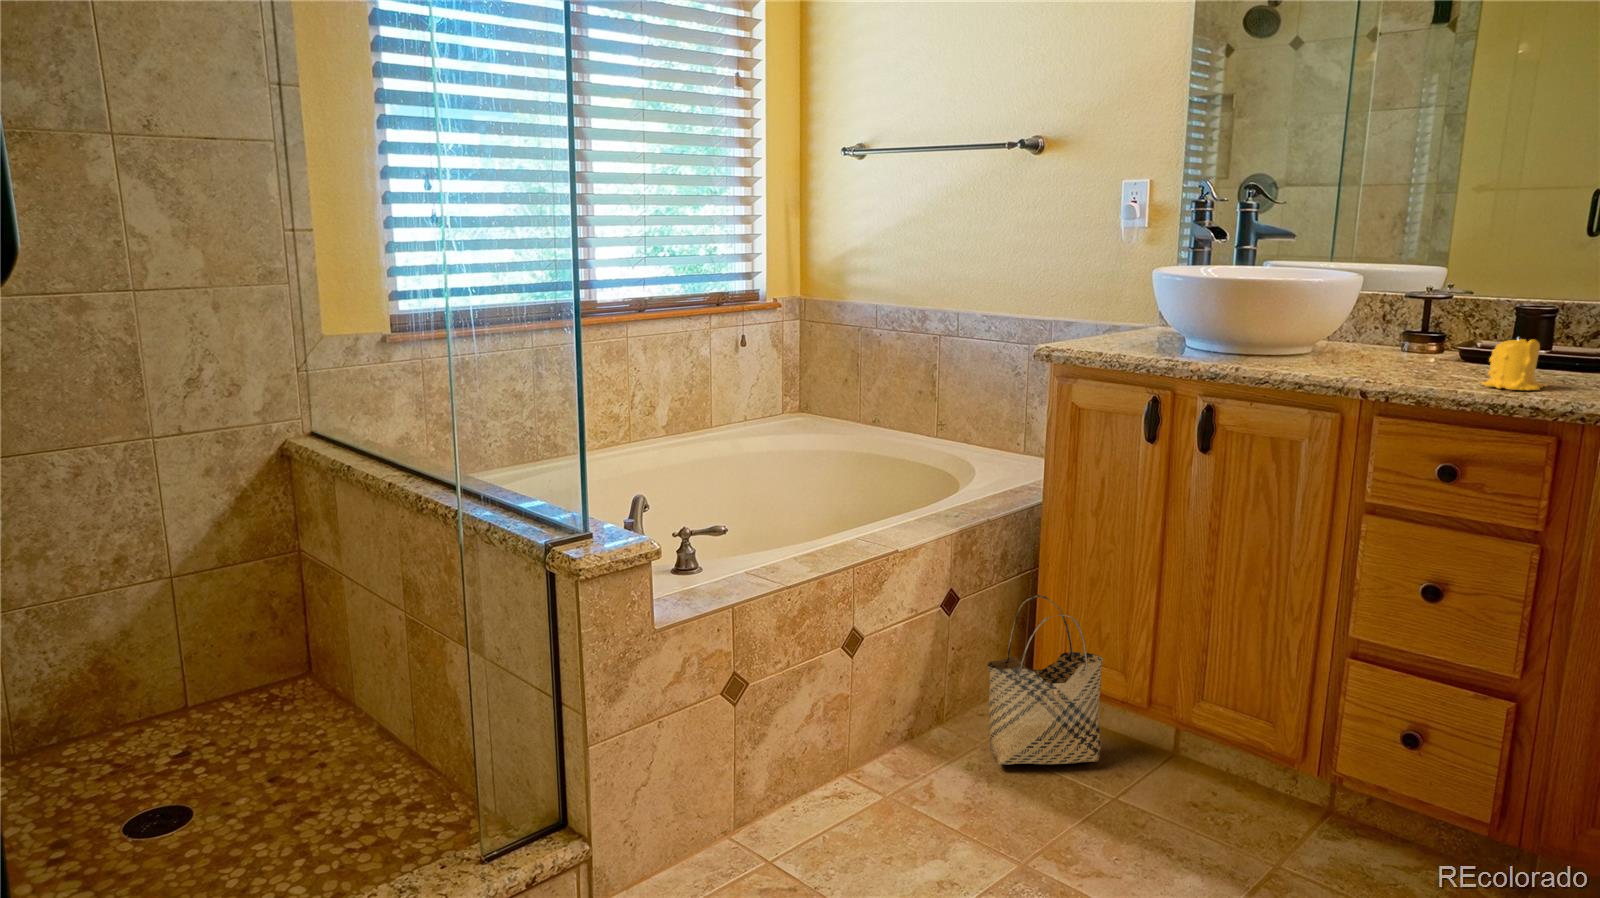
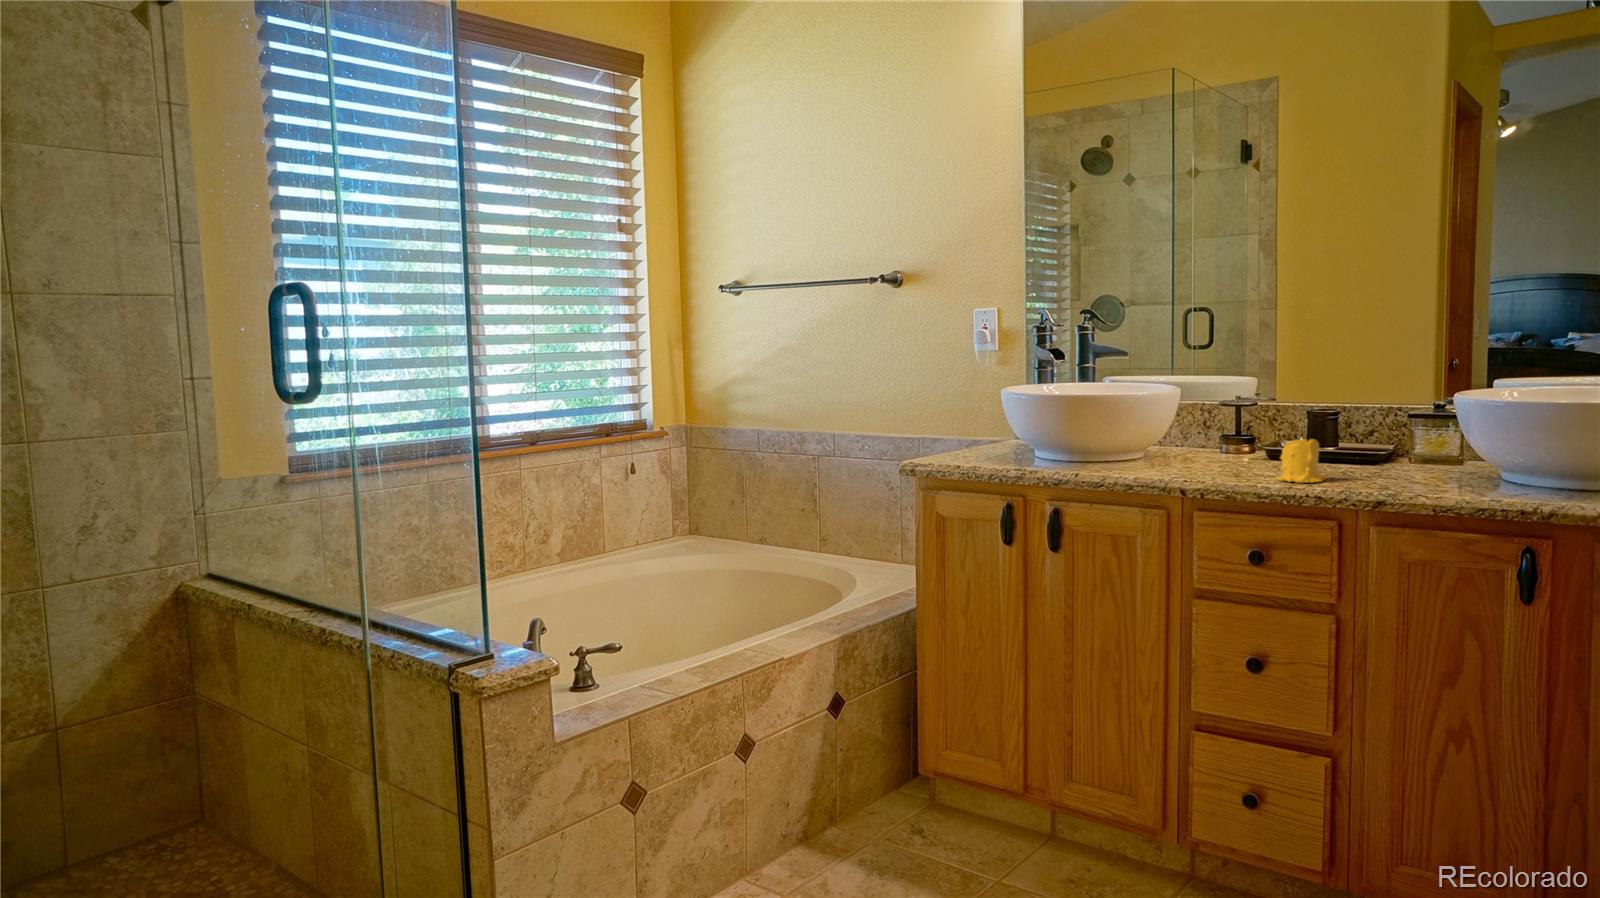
woven basket: present [987,595,1103,765] -> none [874,692,985,859]

